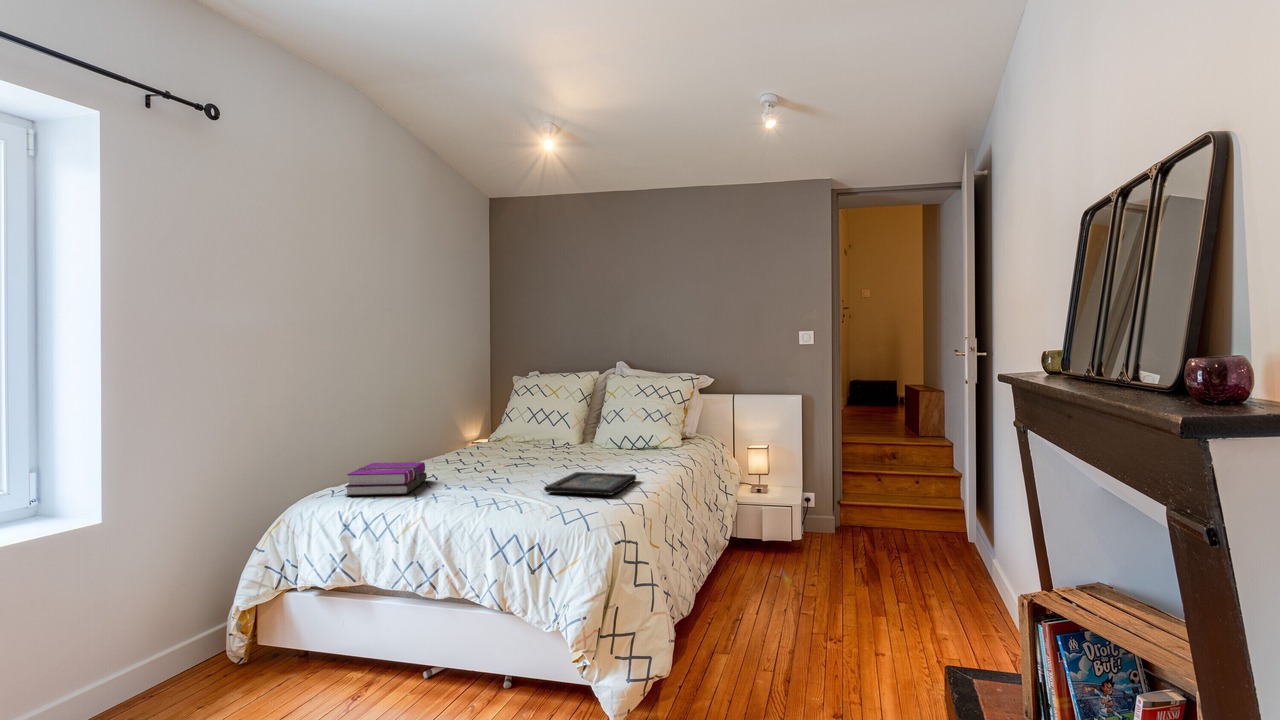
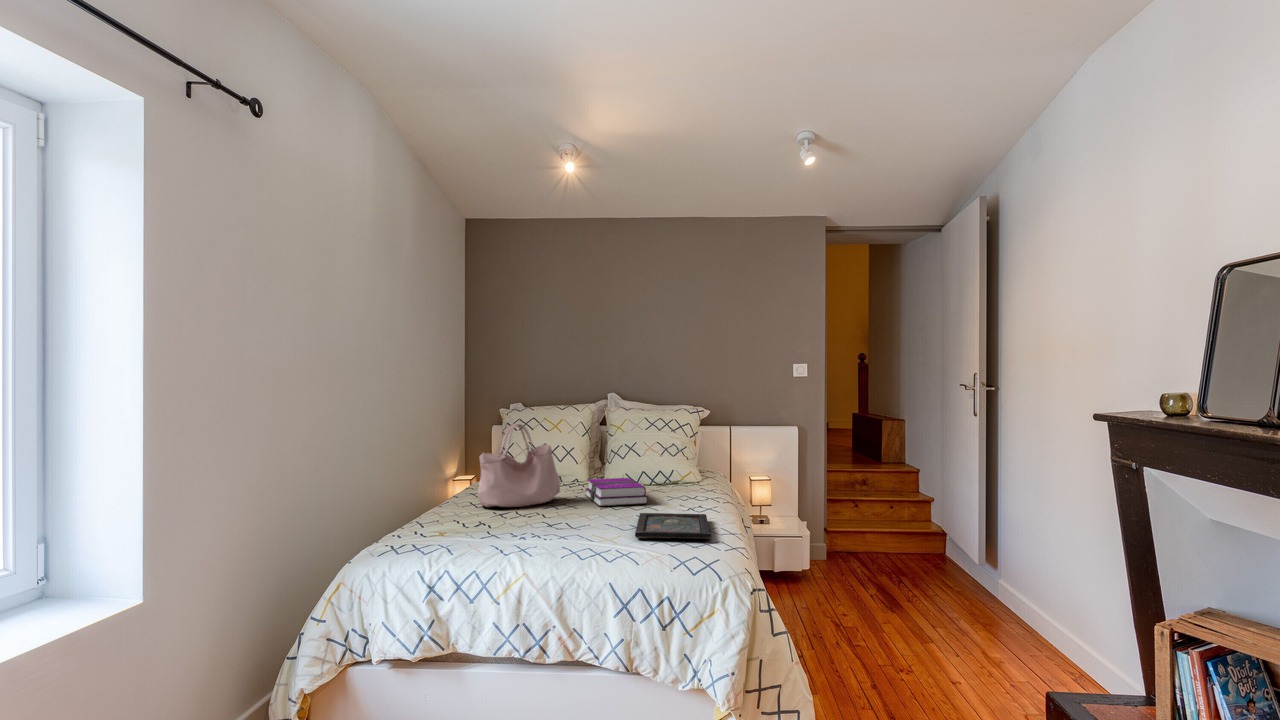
handbag: none [444,389,527,465] -> present [478,424,560,507]
hardback book: present [345,462,427,496] -> present [586,478,648,506]

